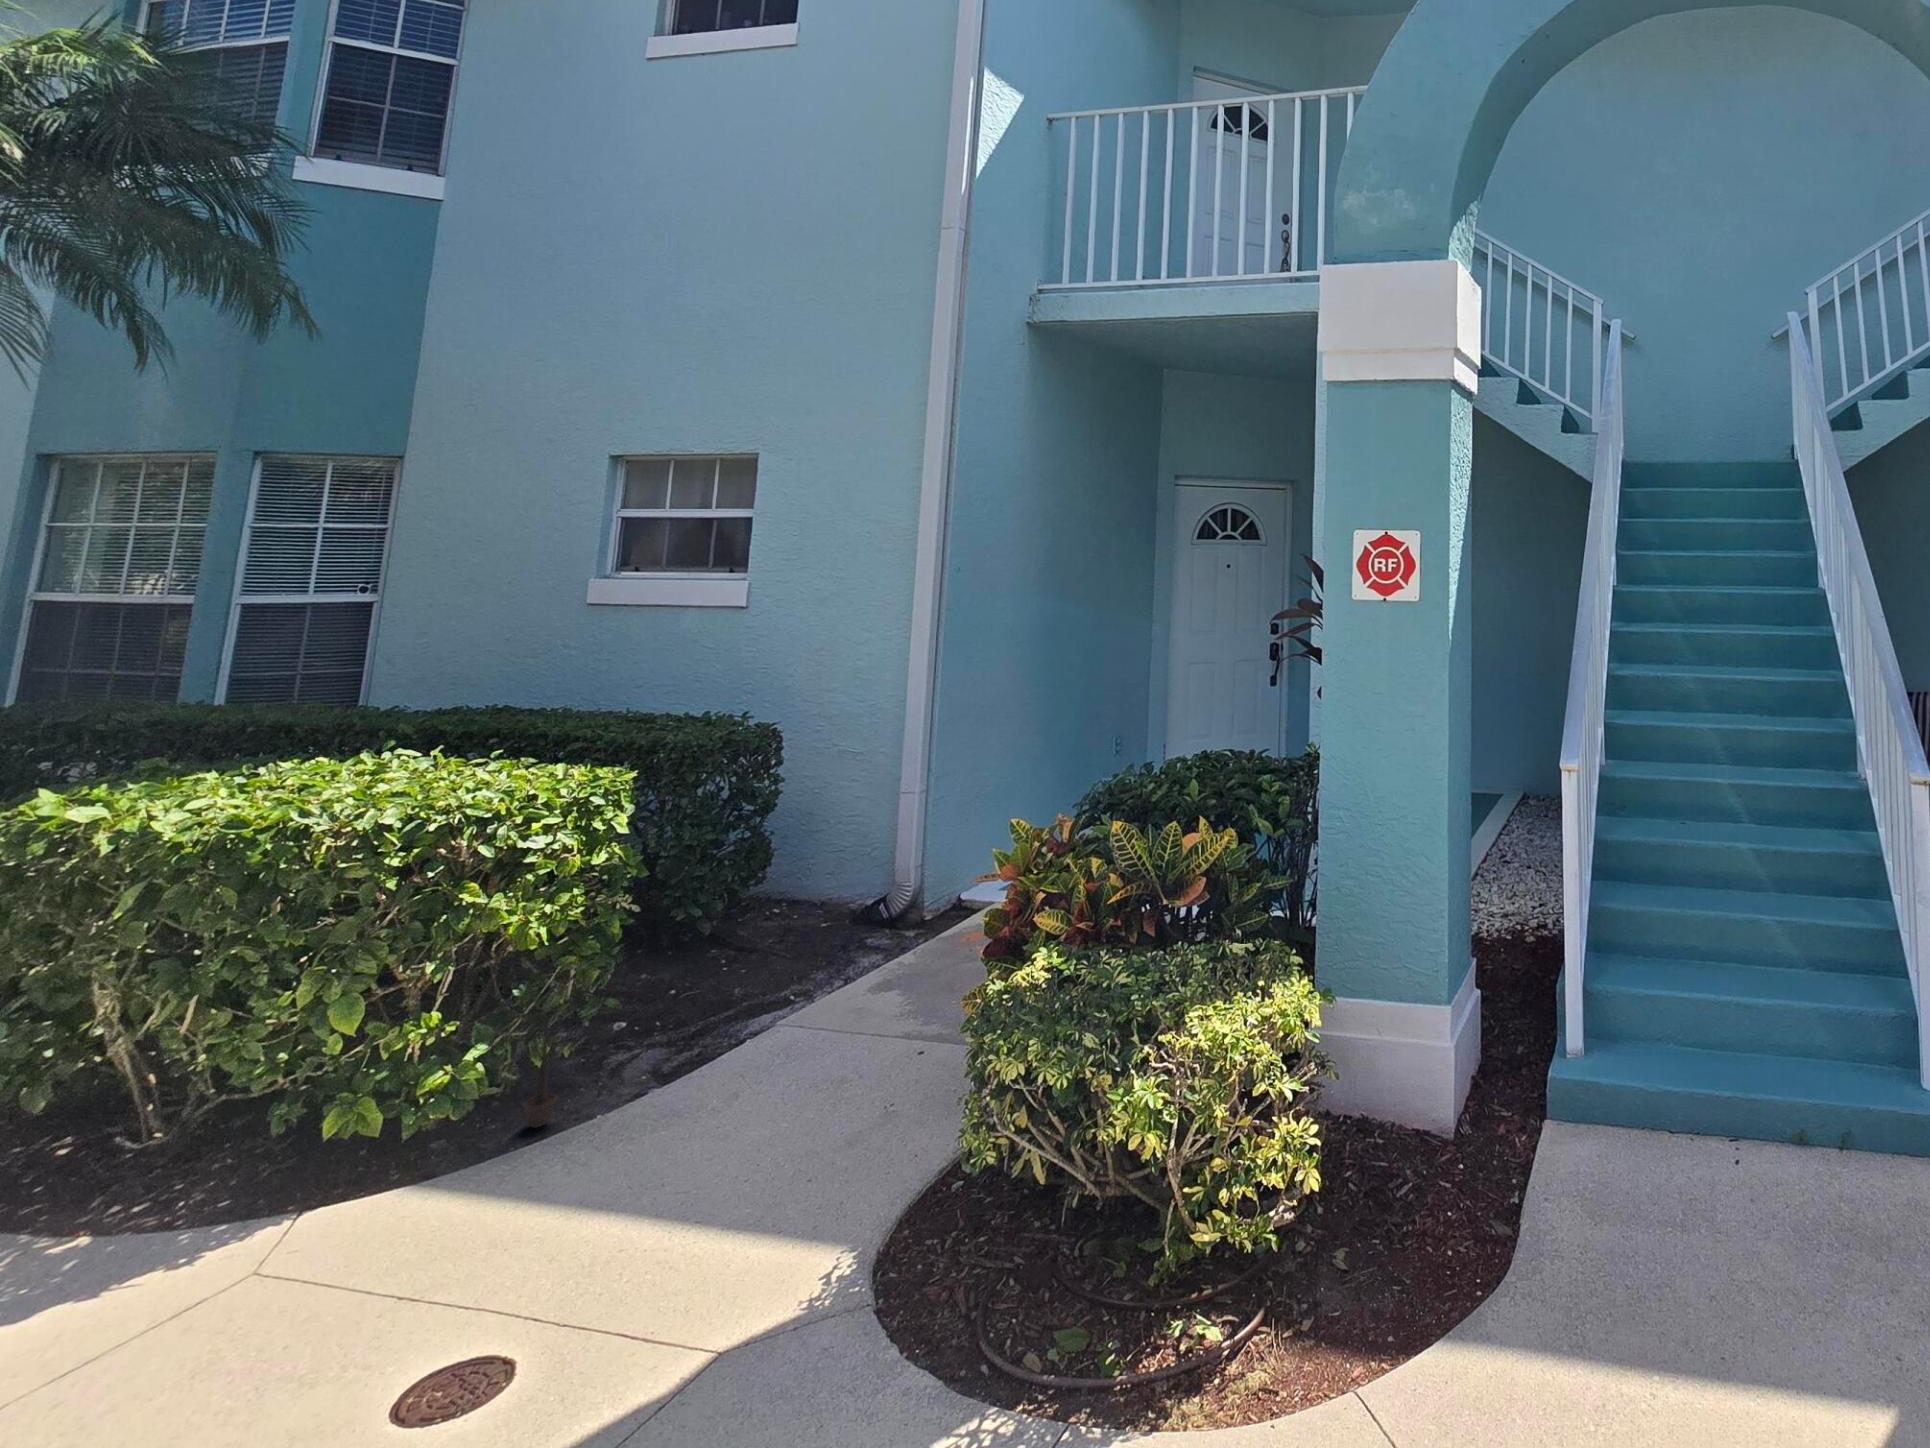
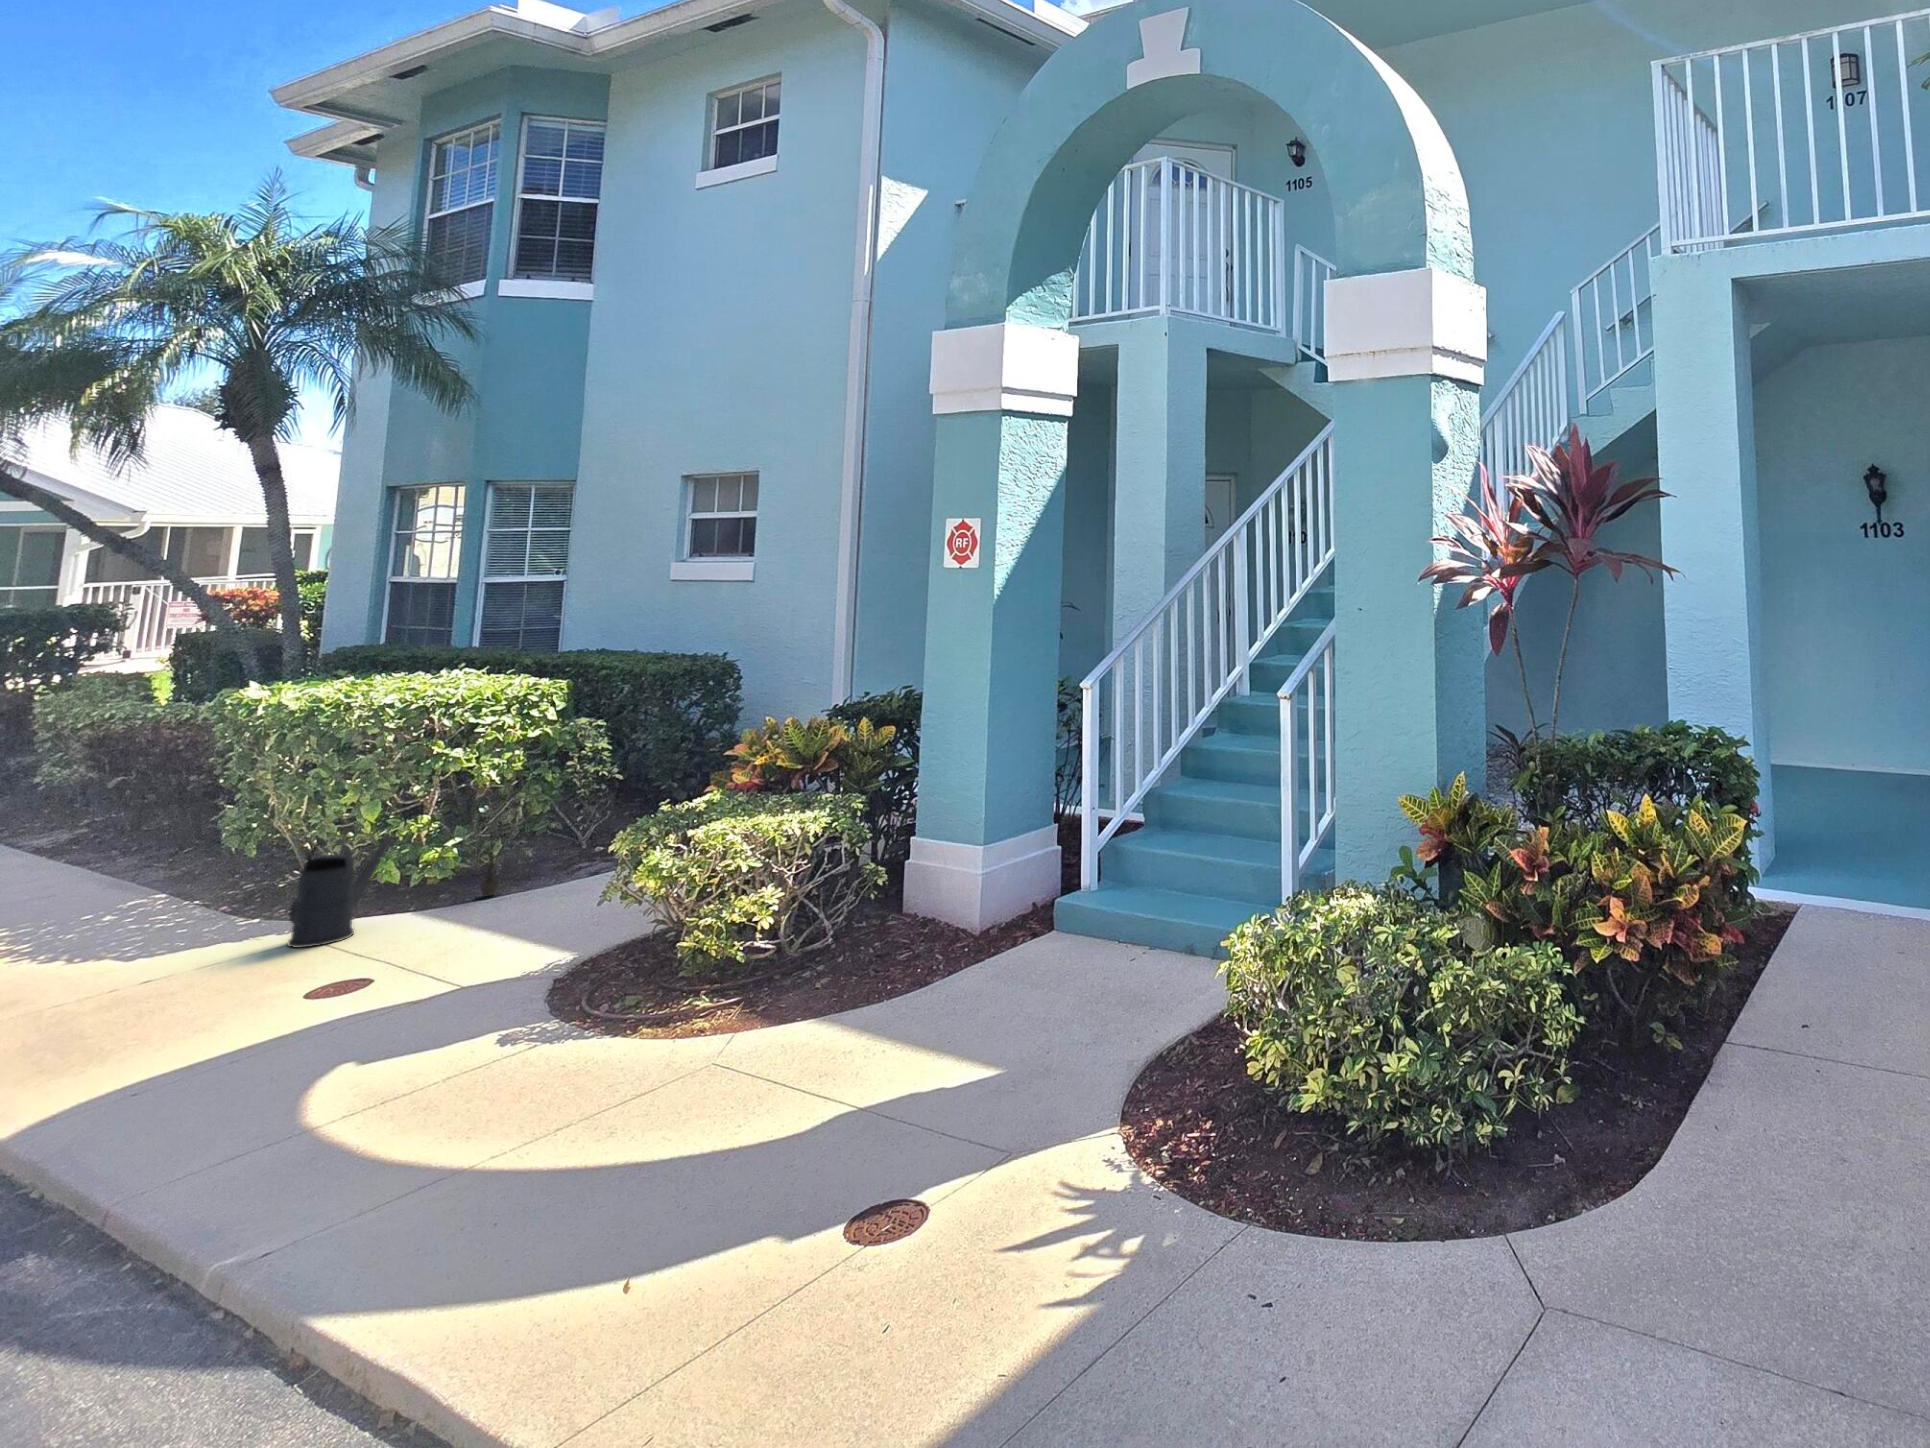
watering can: none [236,1049,387,1289] -> present [288,835,392,948]

